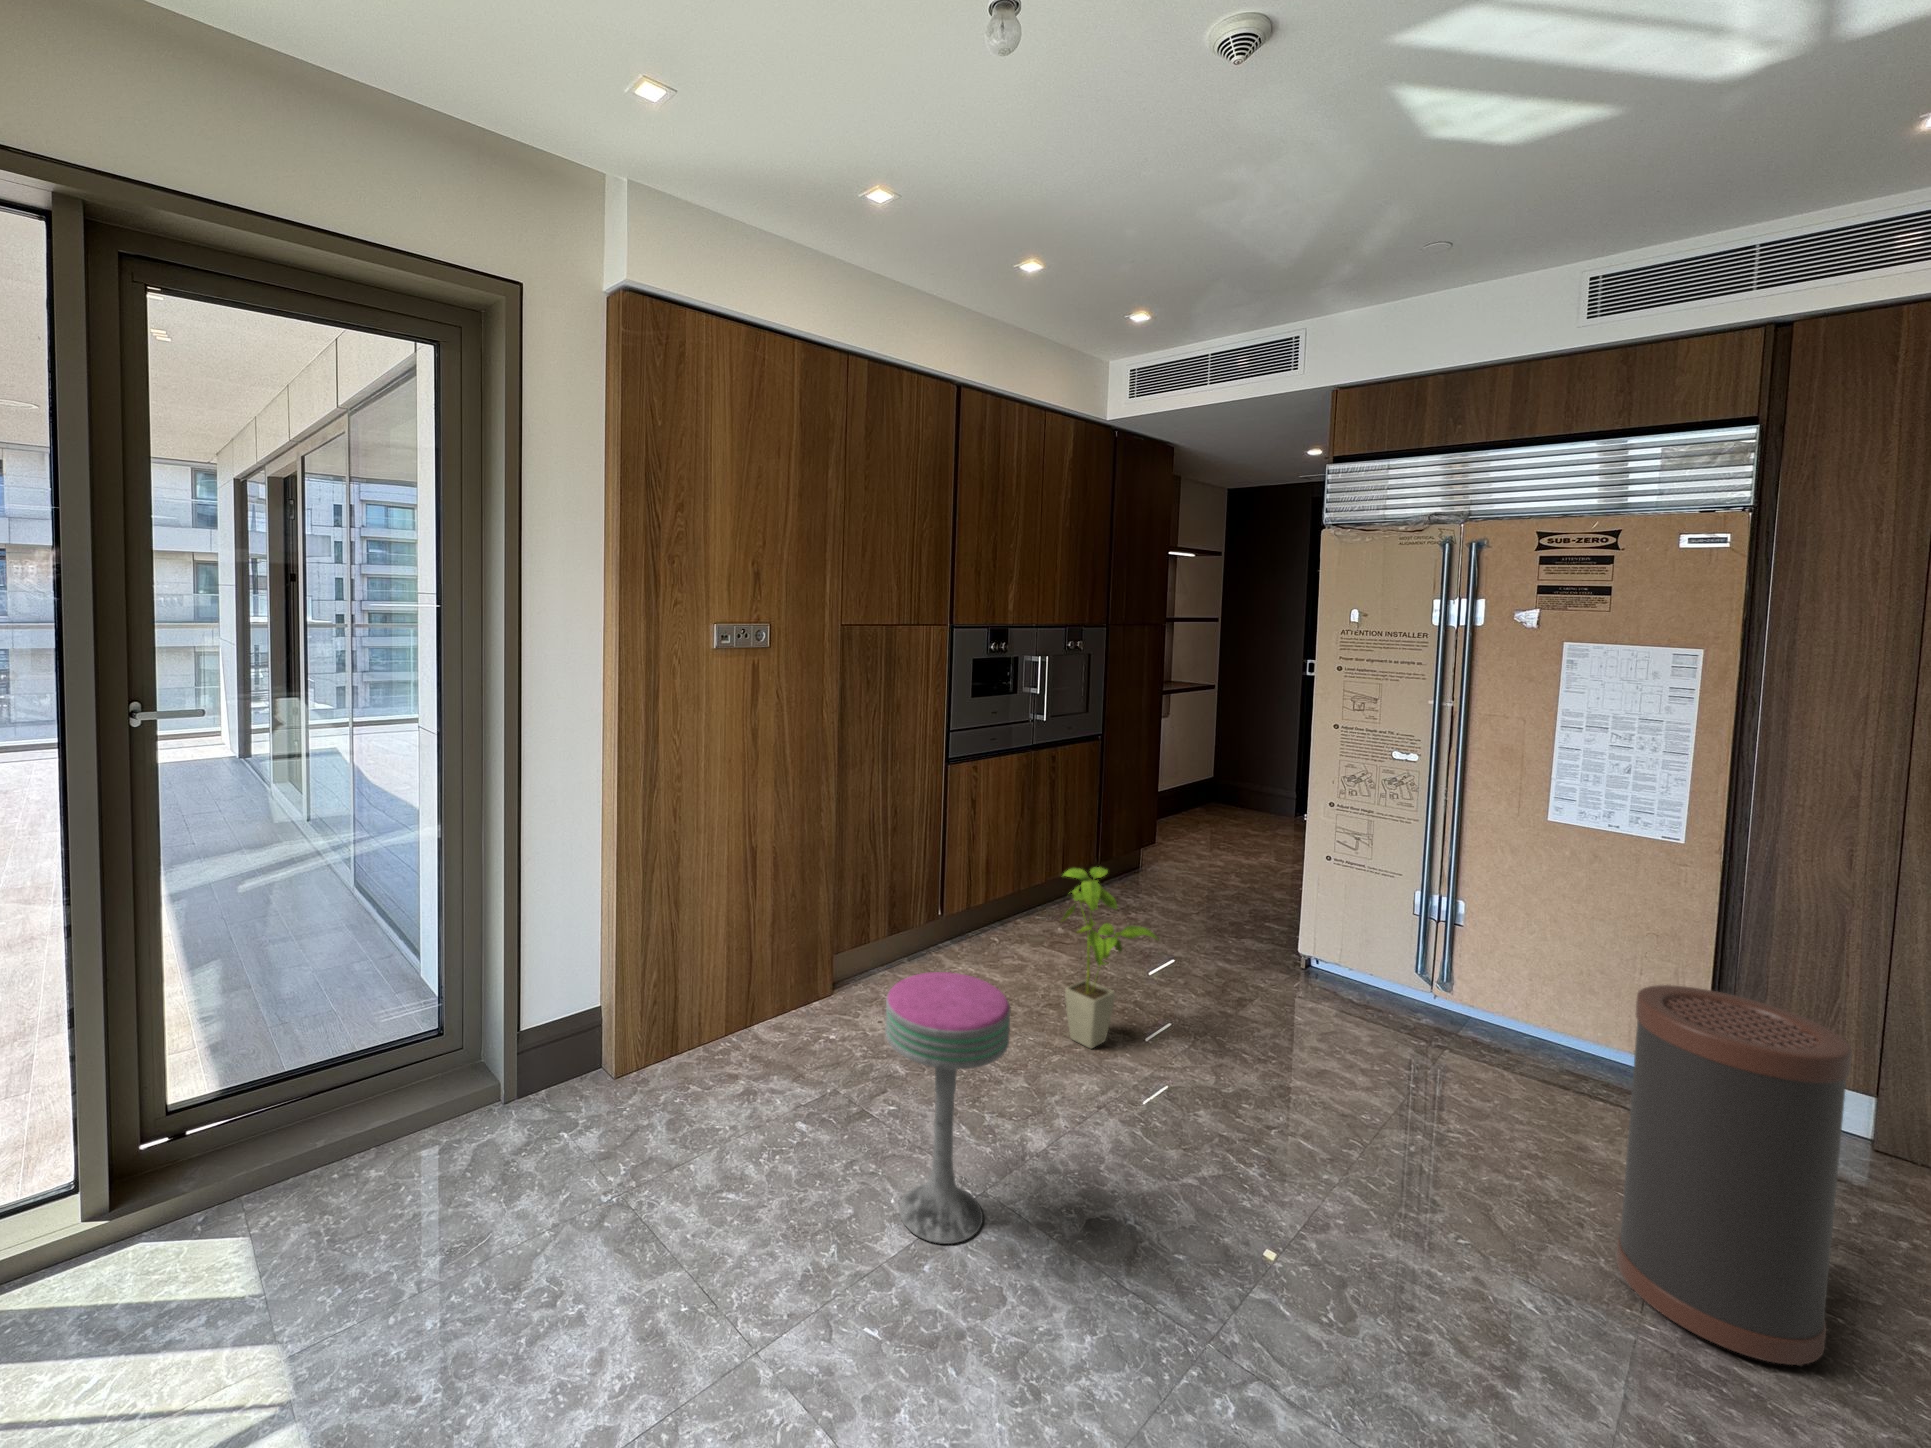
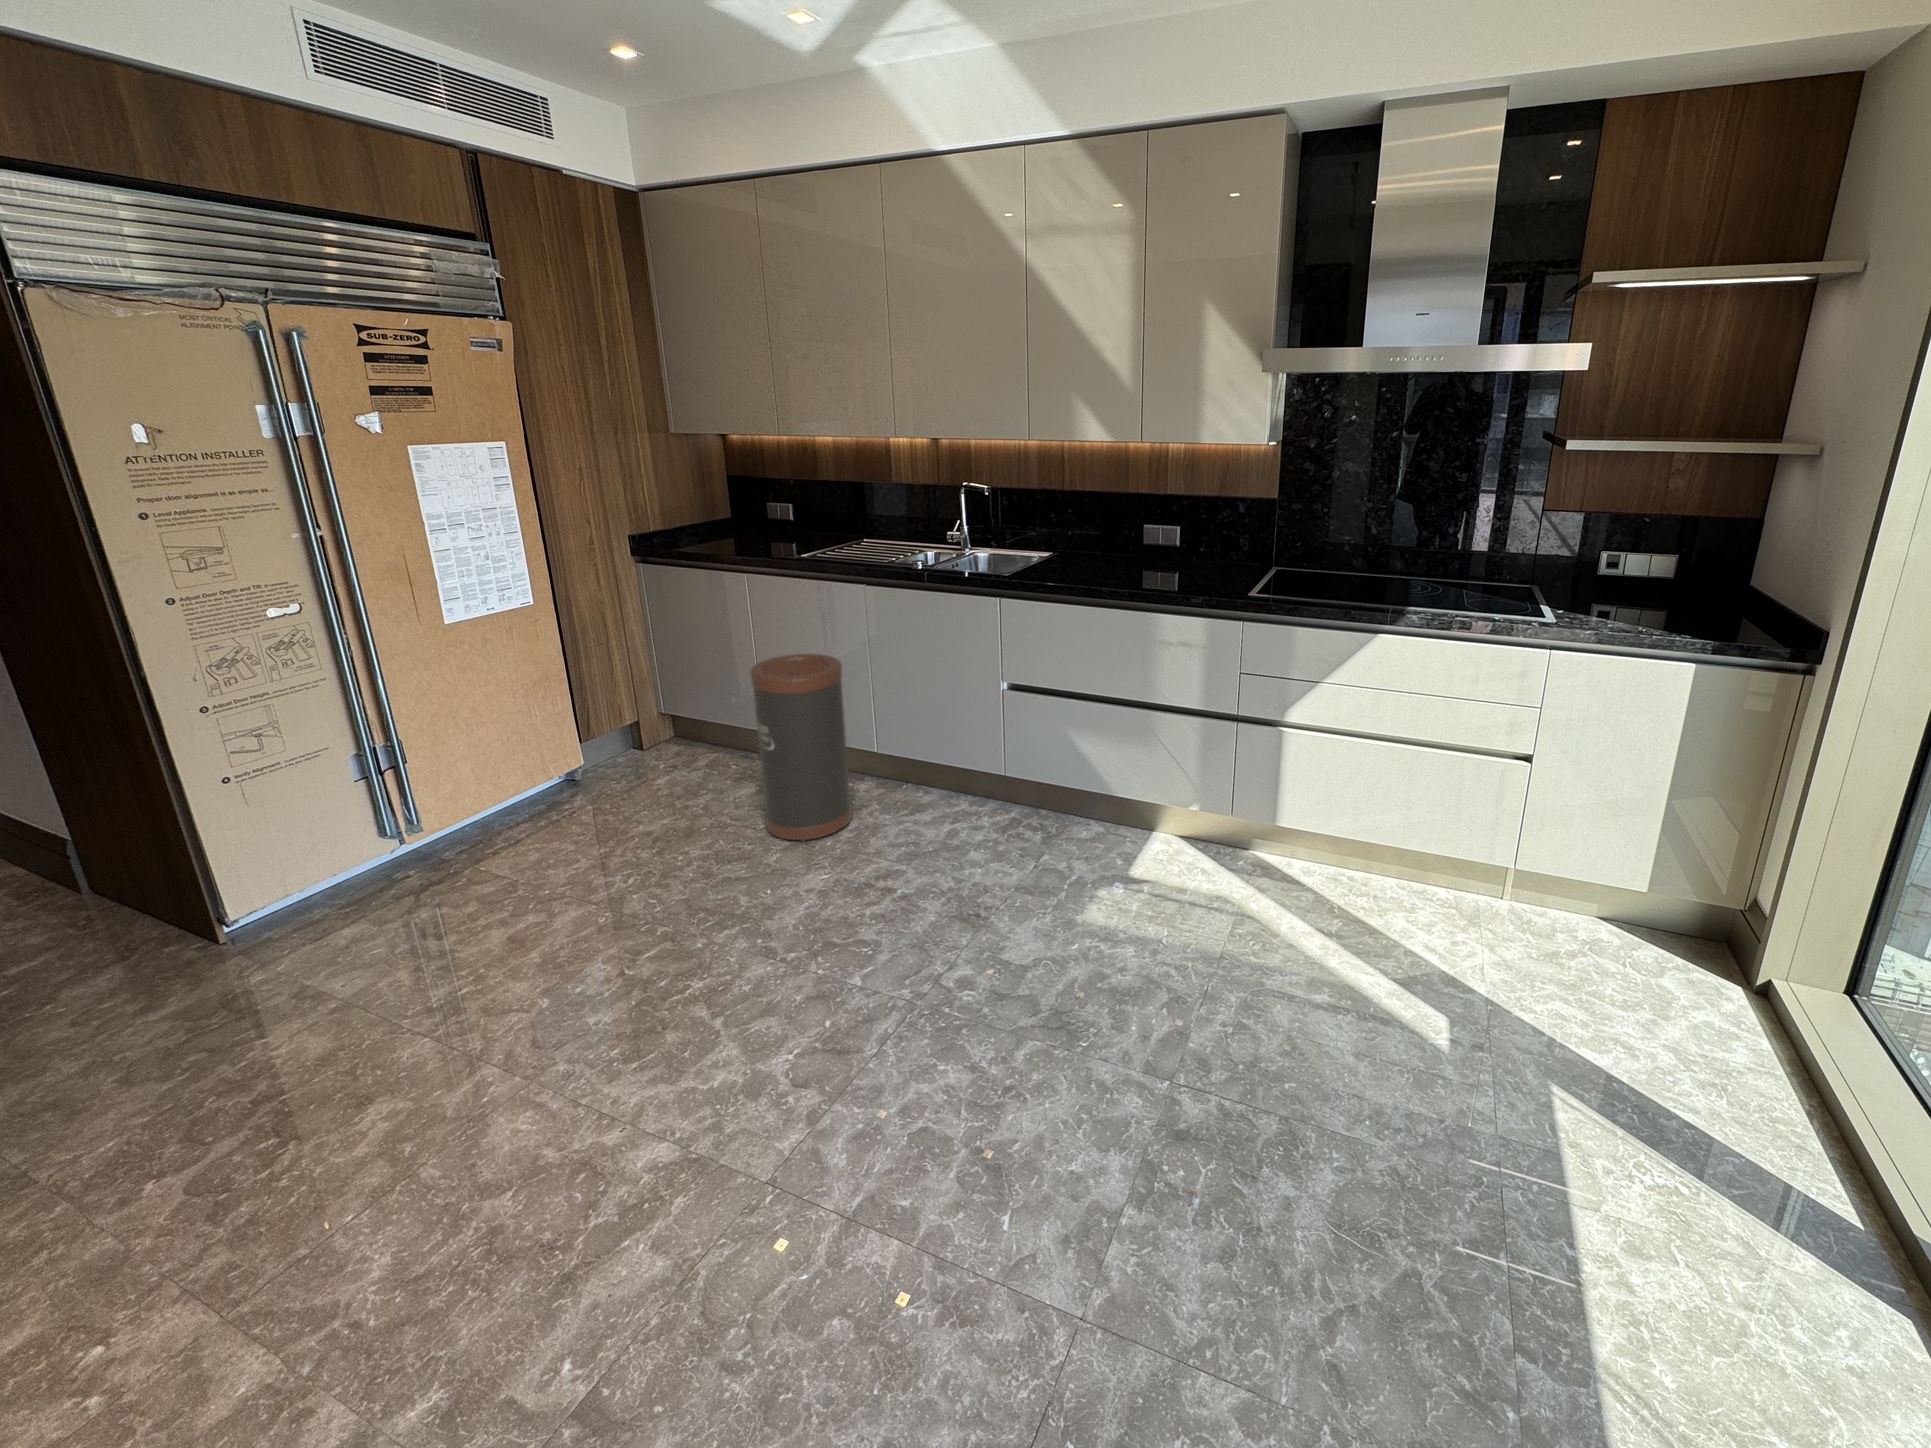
house plant: present [1062,867,1158,1048] -> none [242,887,433,1158]
bar stool: present [885,972,1011,1244] -> none [709,946,881,1266]

